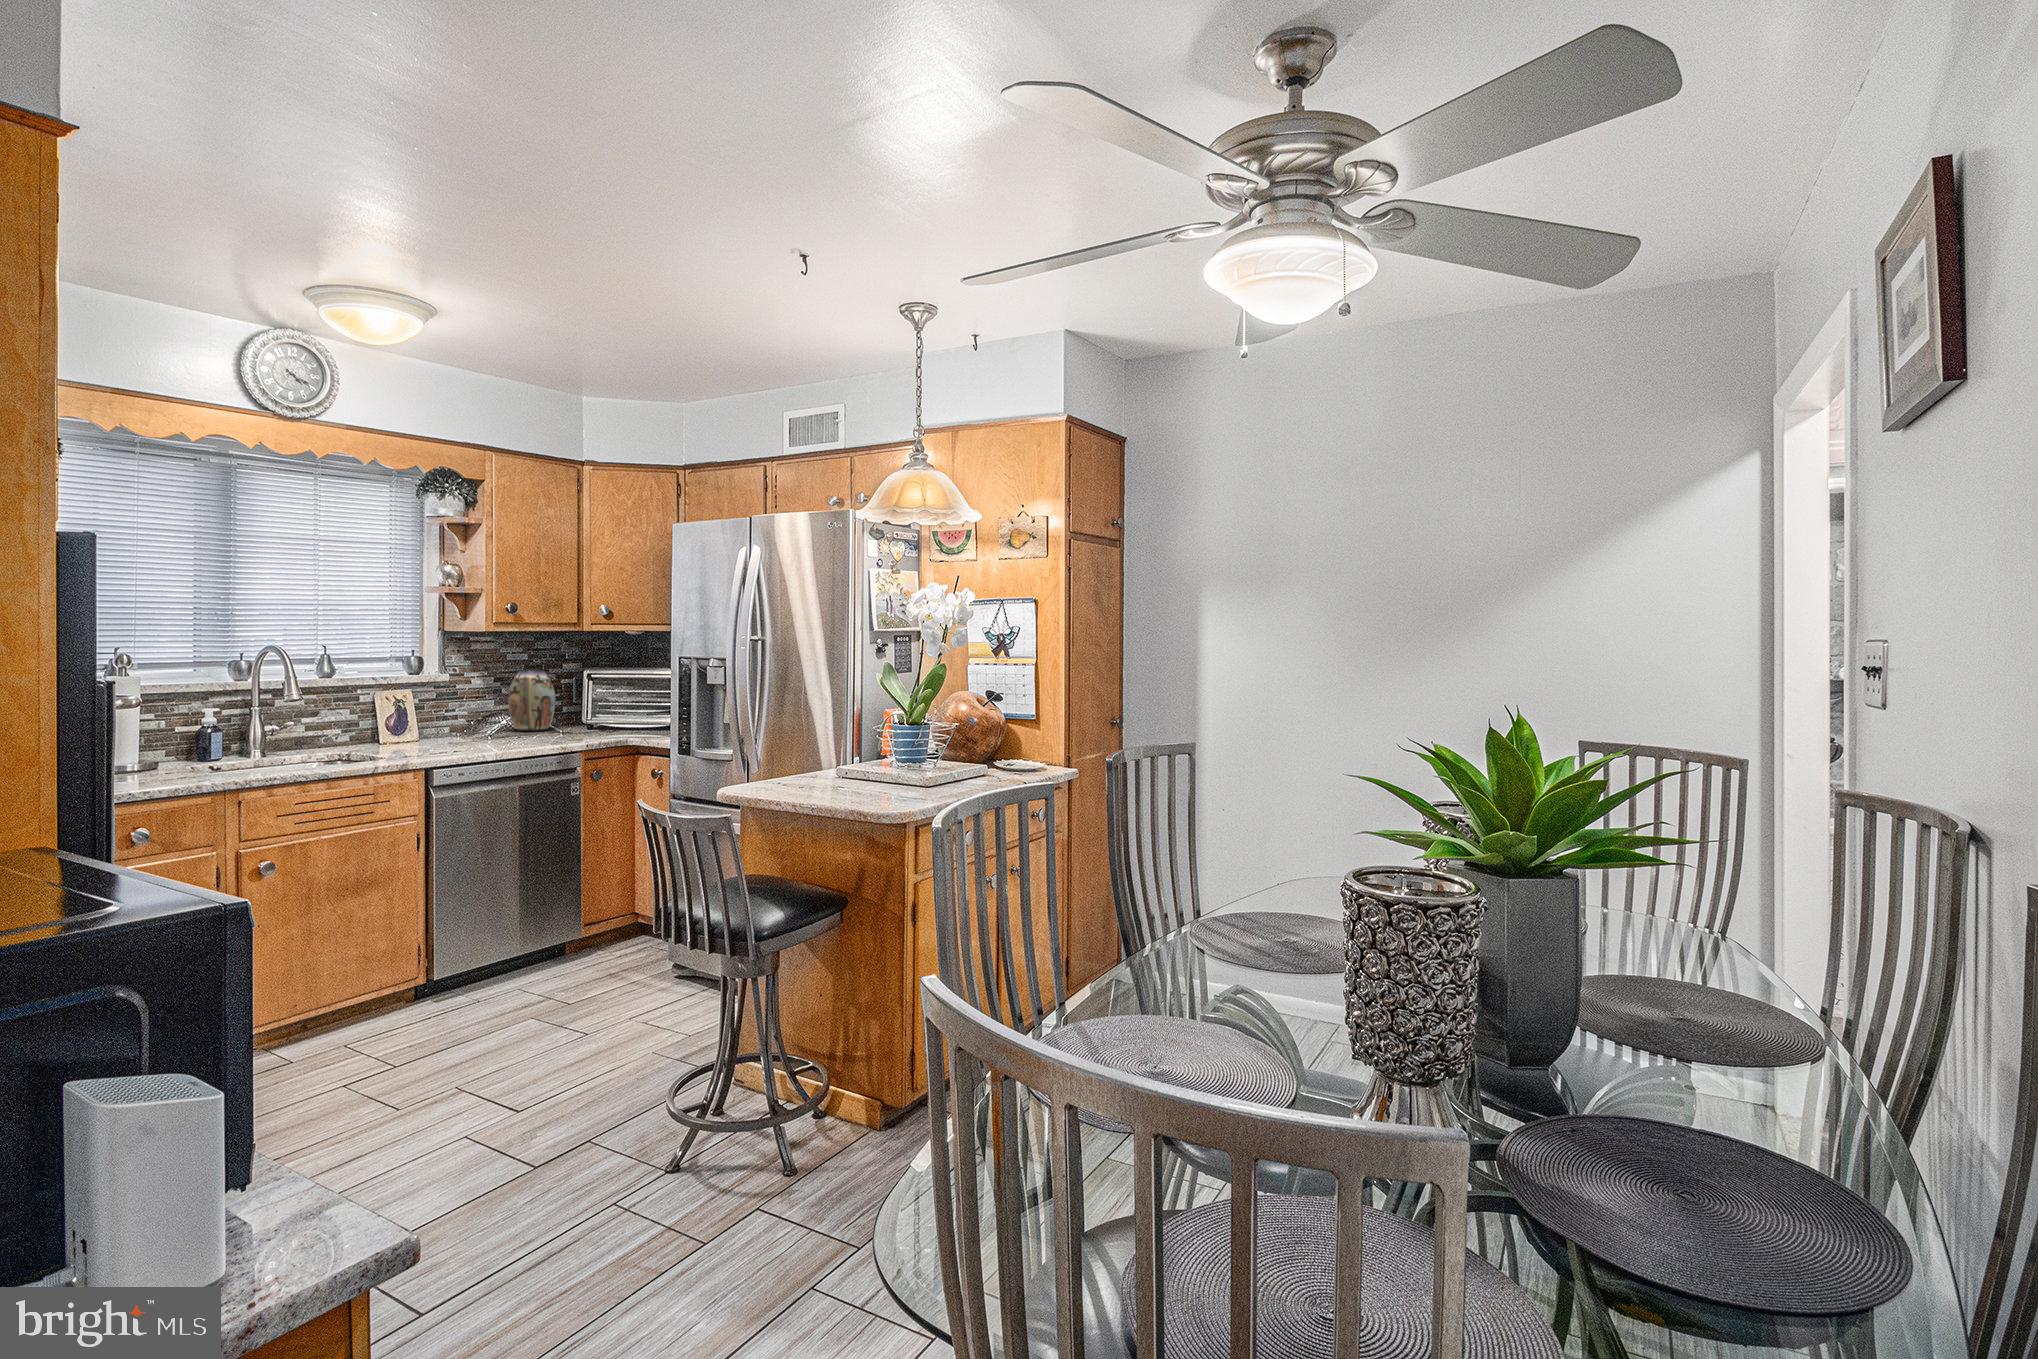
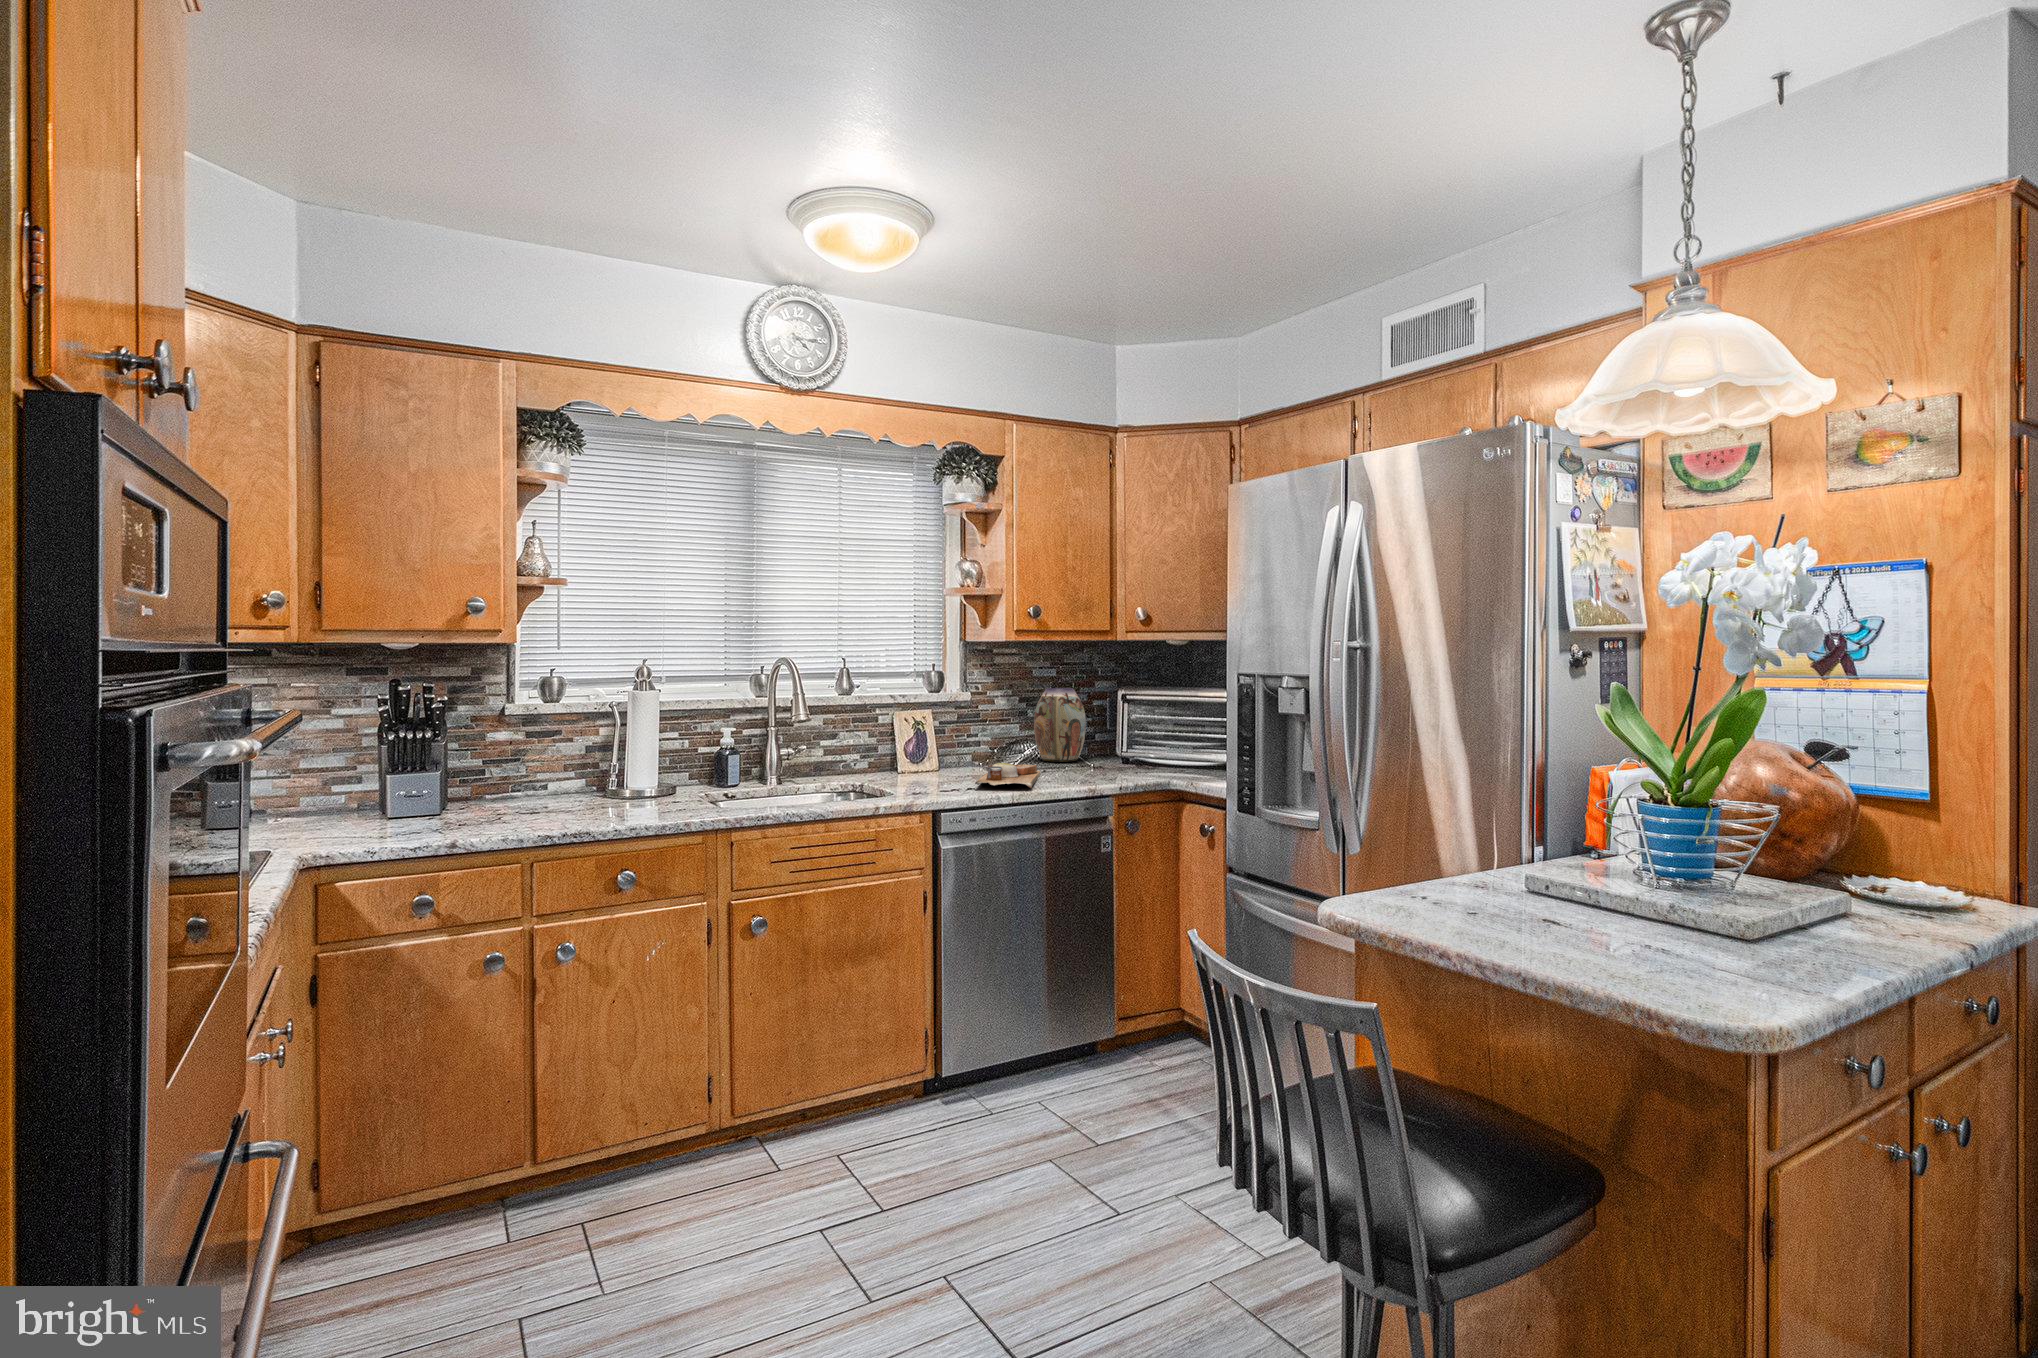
cutting board: none [461,731,517,749] -> present [975,763,1040,788]

